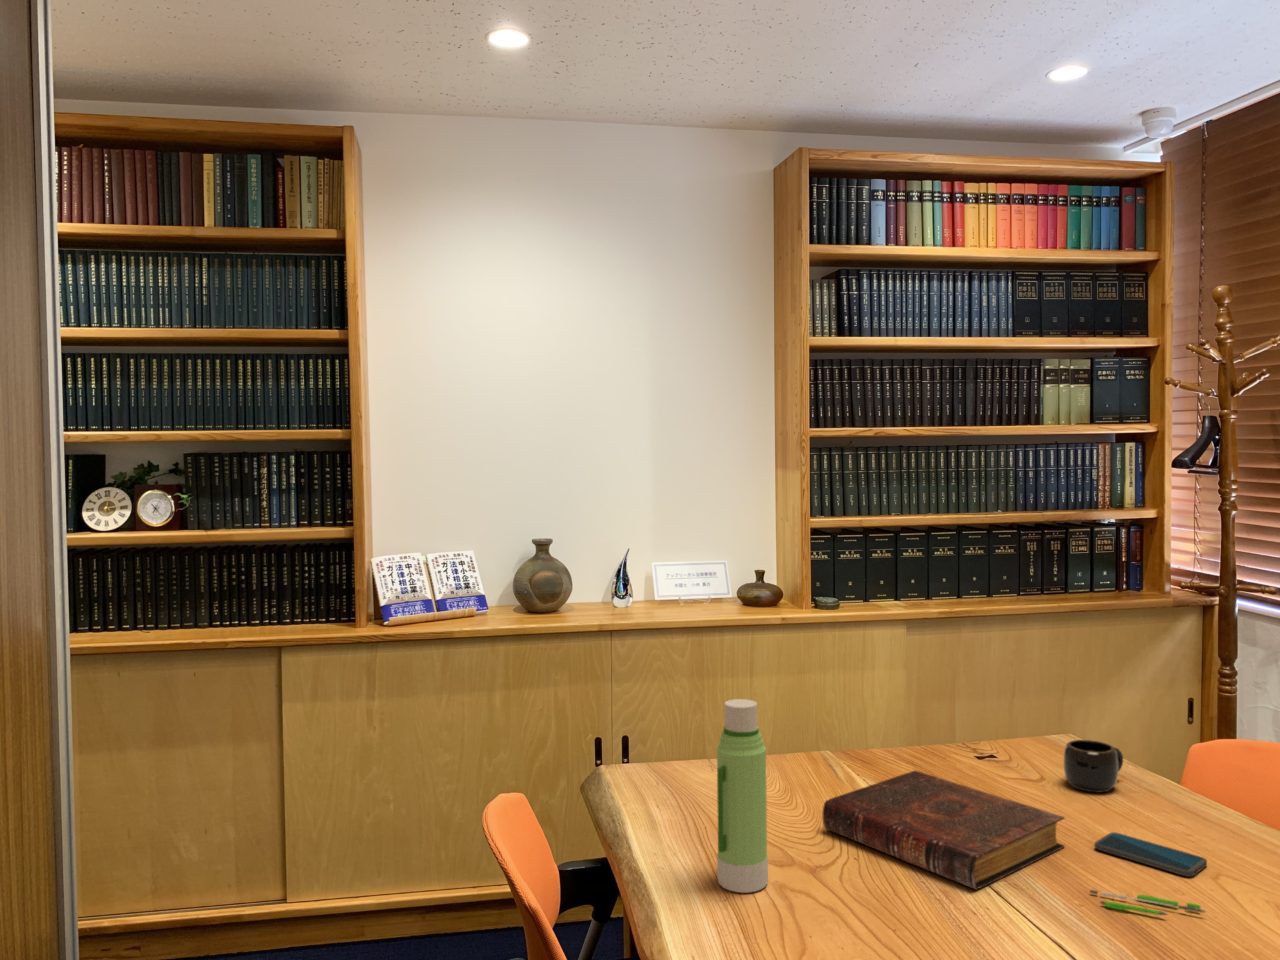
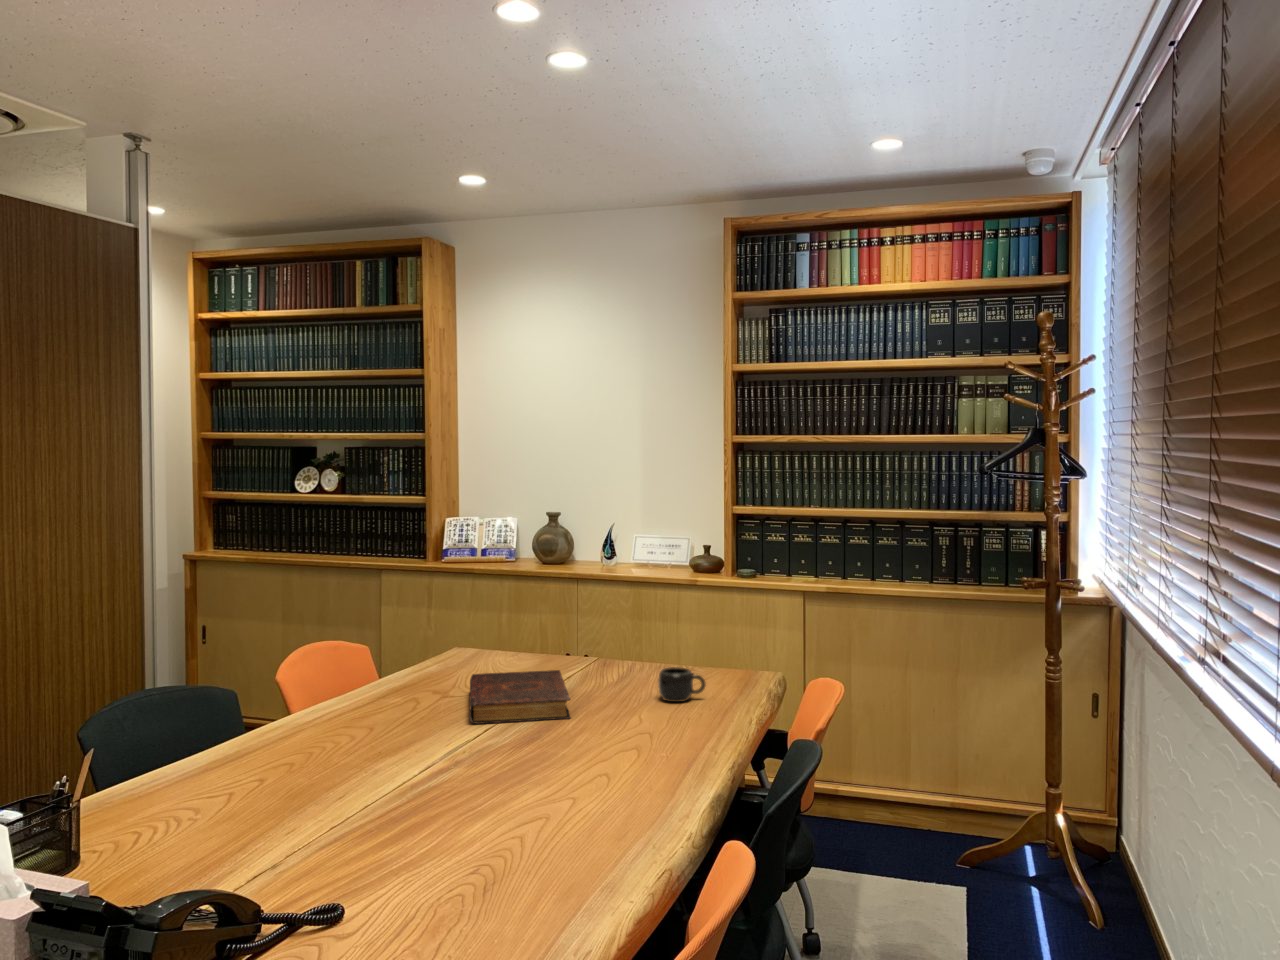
water bottle: present [717,699,768,893] -> none [361,601,396,707]
smartphone: present [1095,832,1207,877] -> none [583,716,622,740]
pen: present [1090,890,1205,915] -> none [513,733,554,750]

